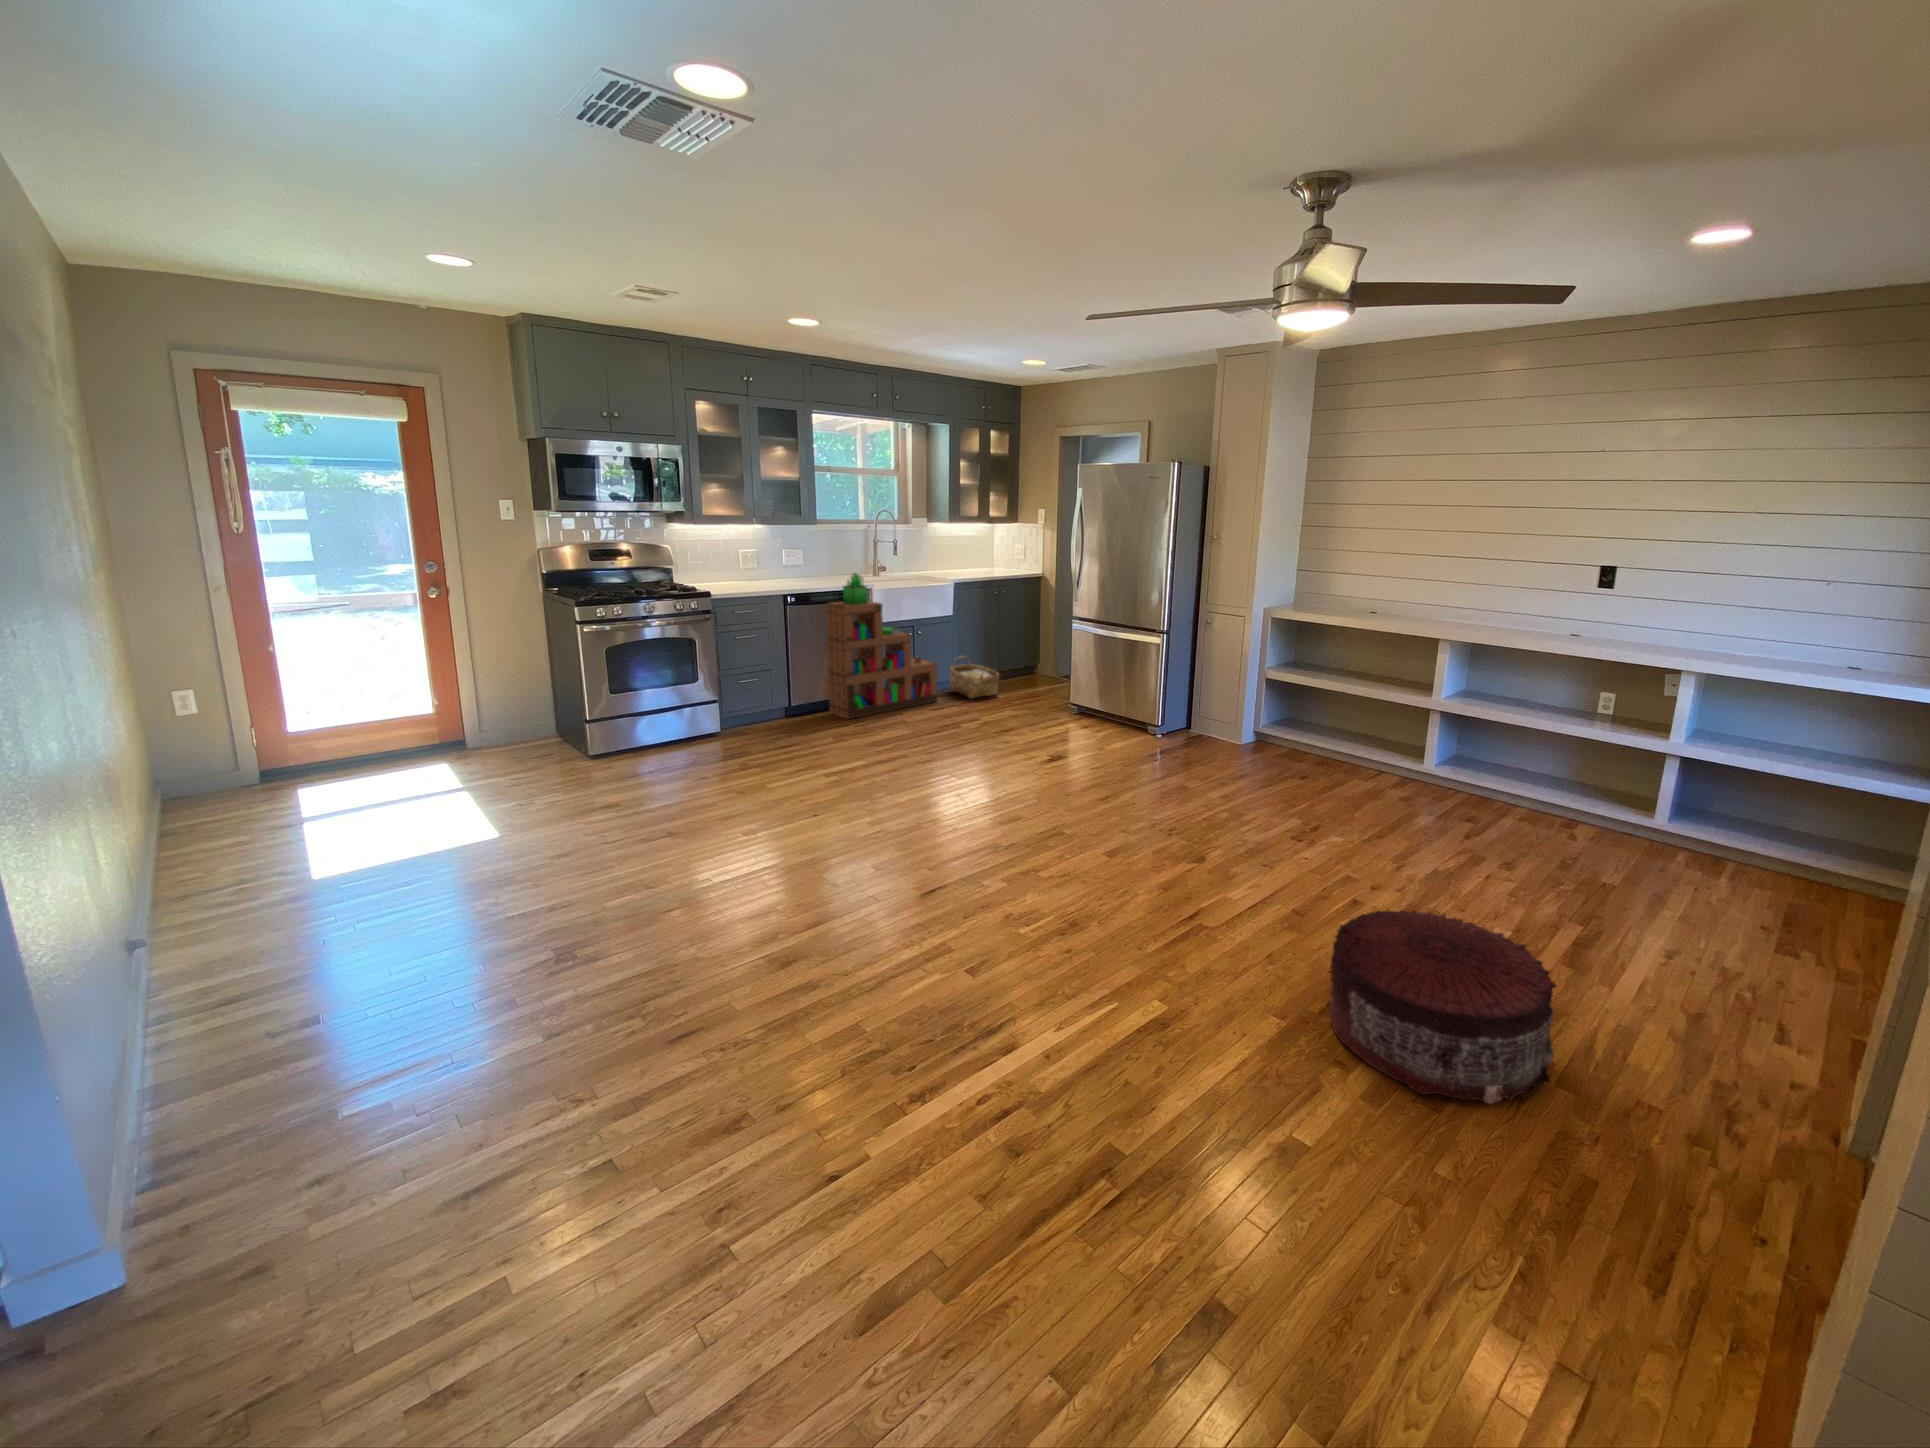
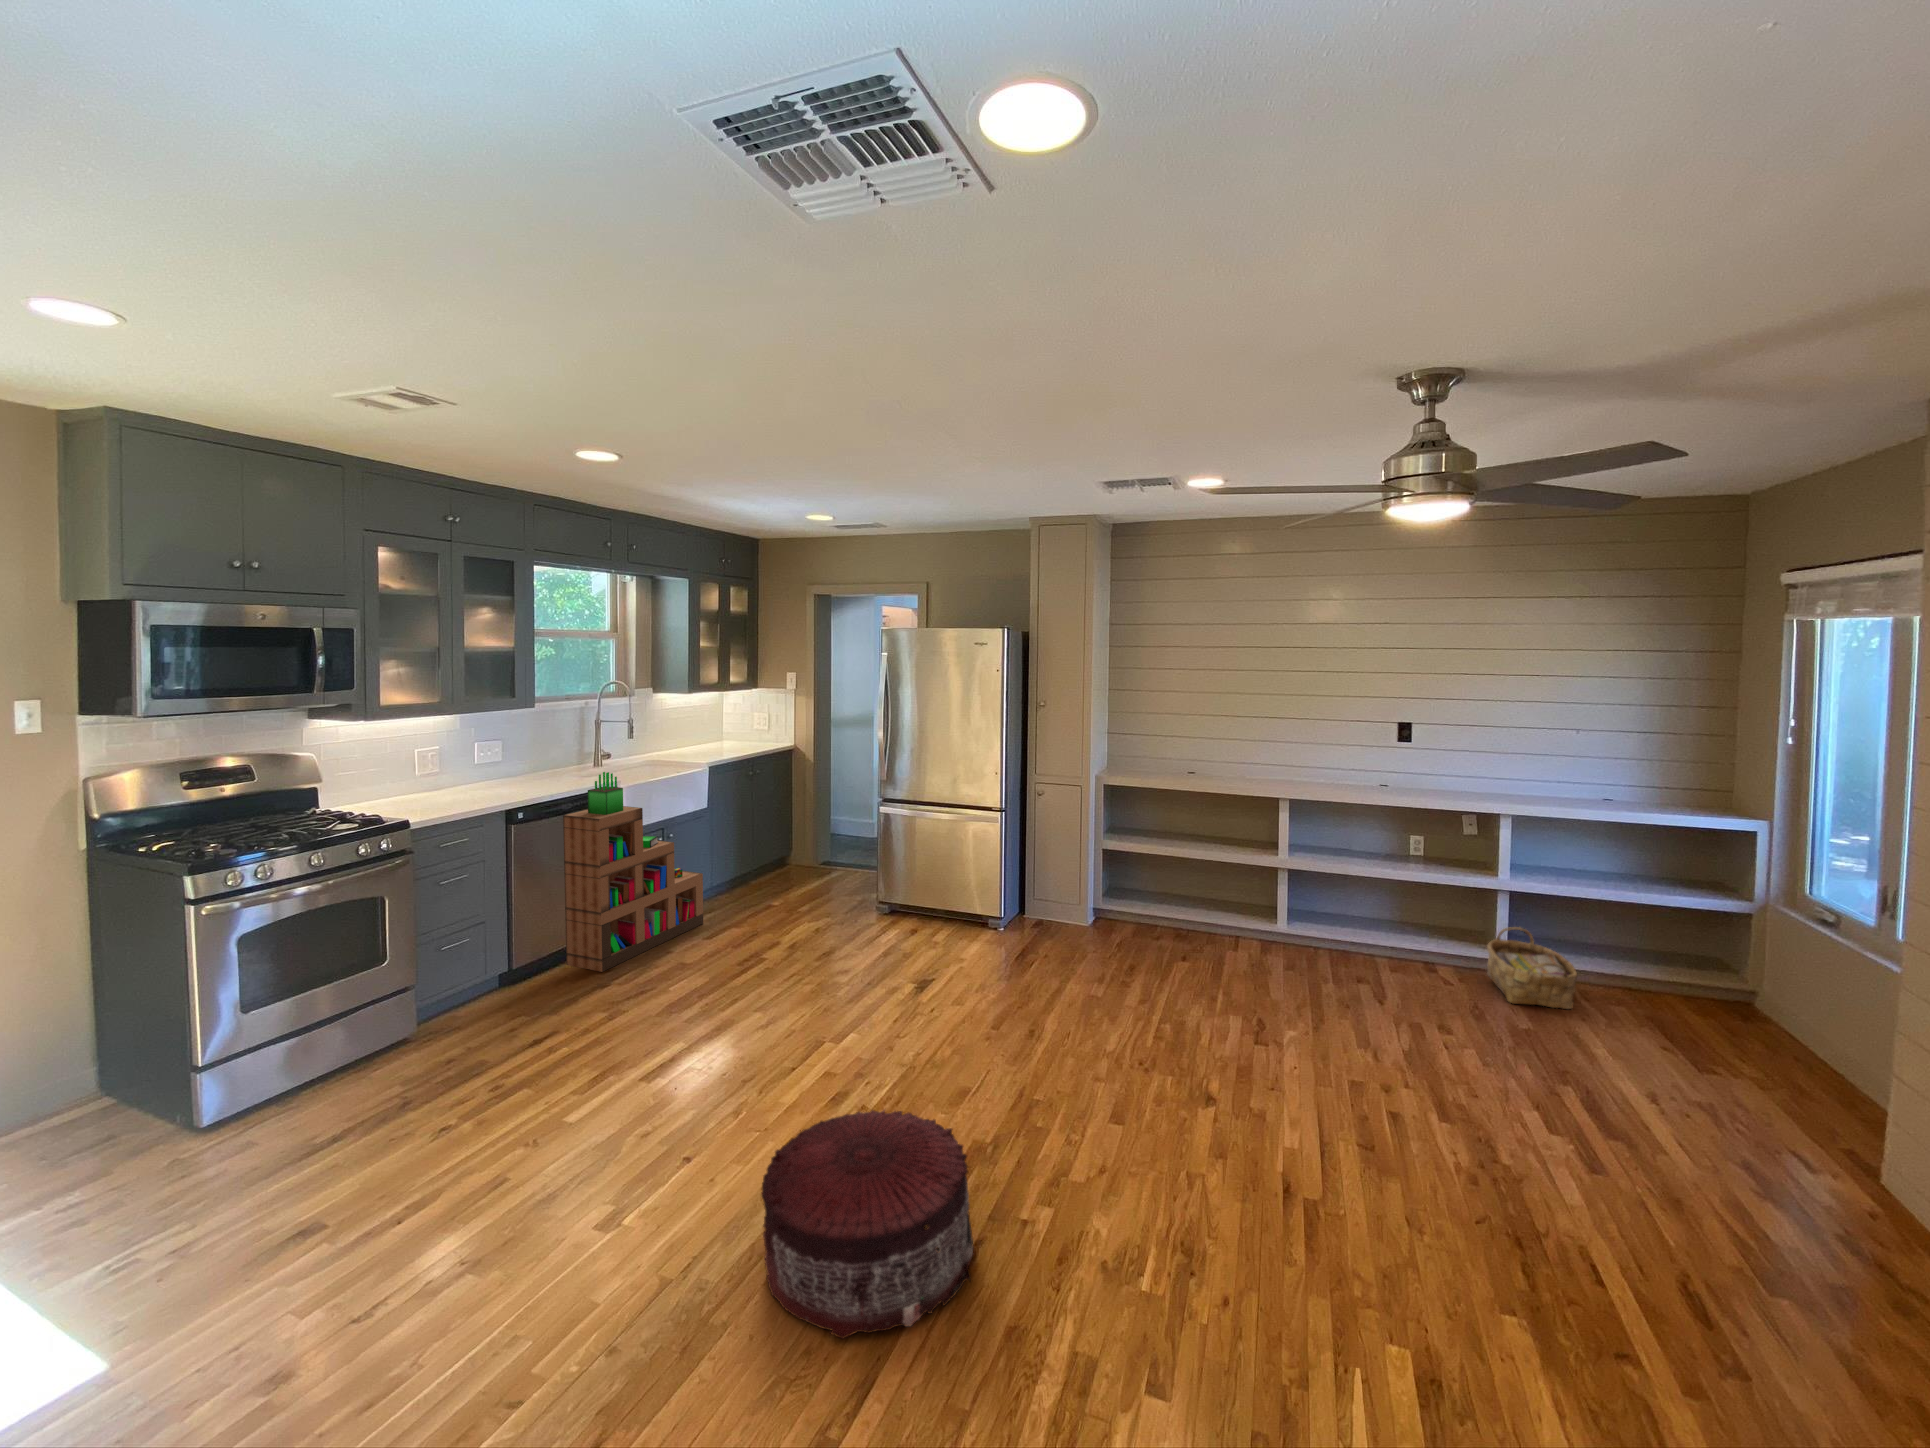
woven basket: present [950,656,999,698] -> present [1487,927,1577,1009]
pouf: present [1330,911,1556,1104] -> present [762,1110,973,1339]

